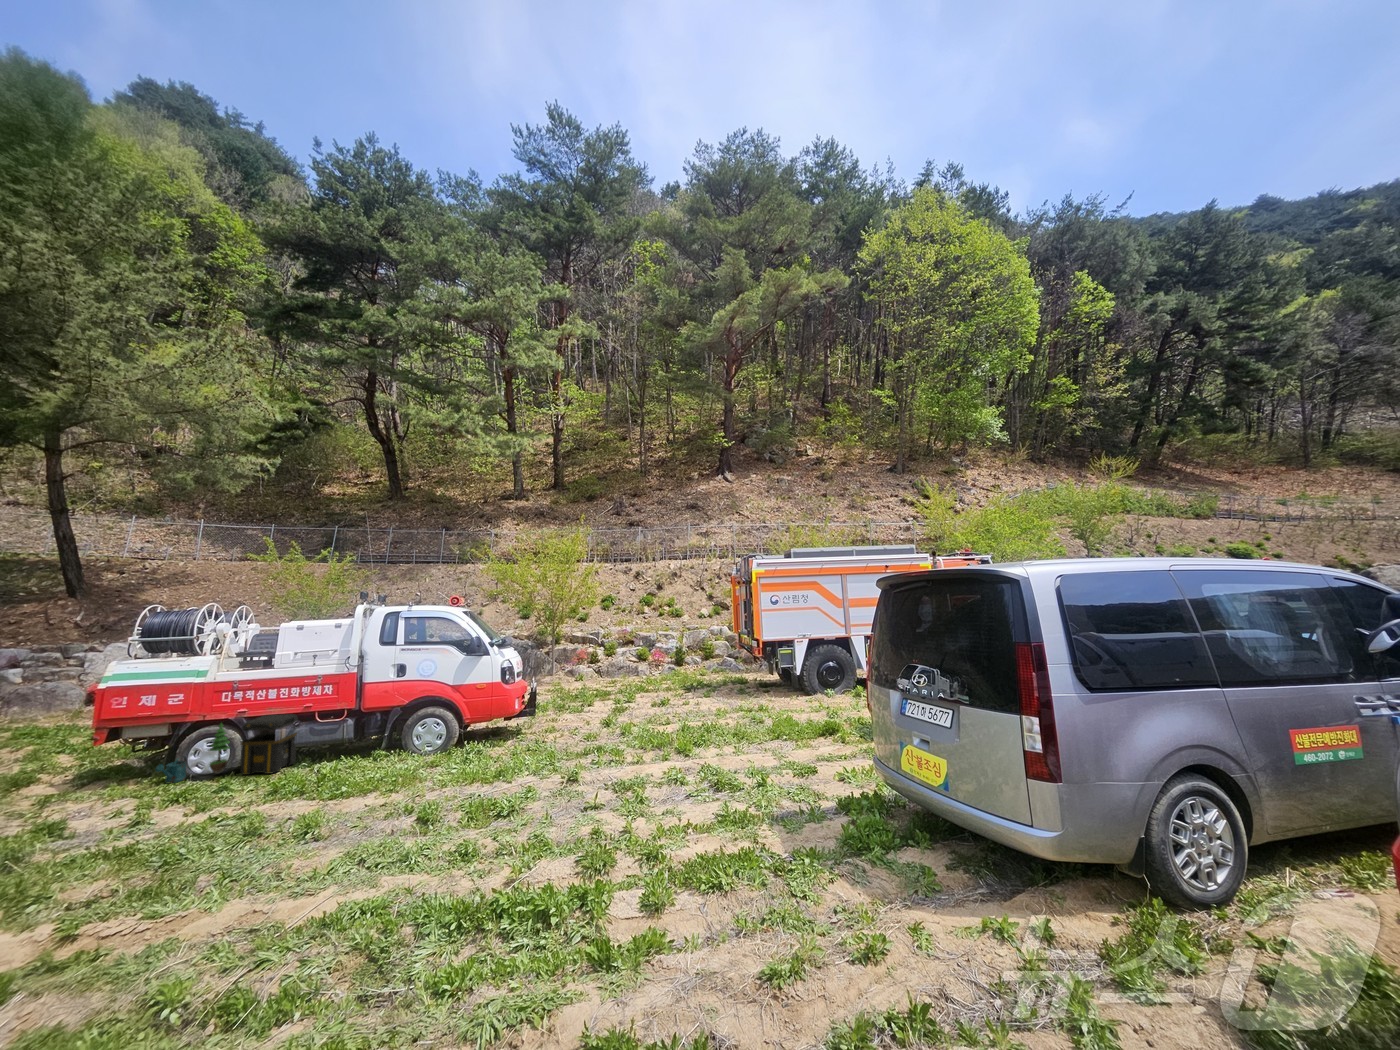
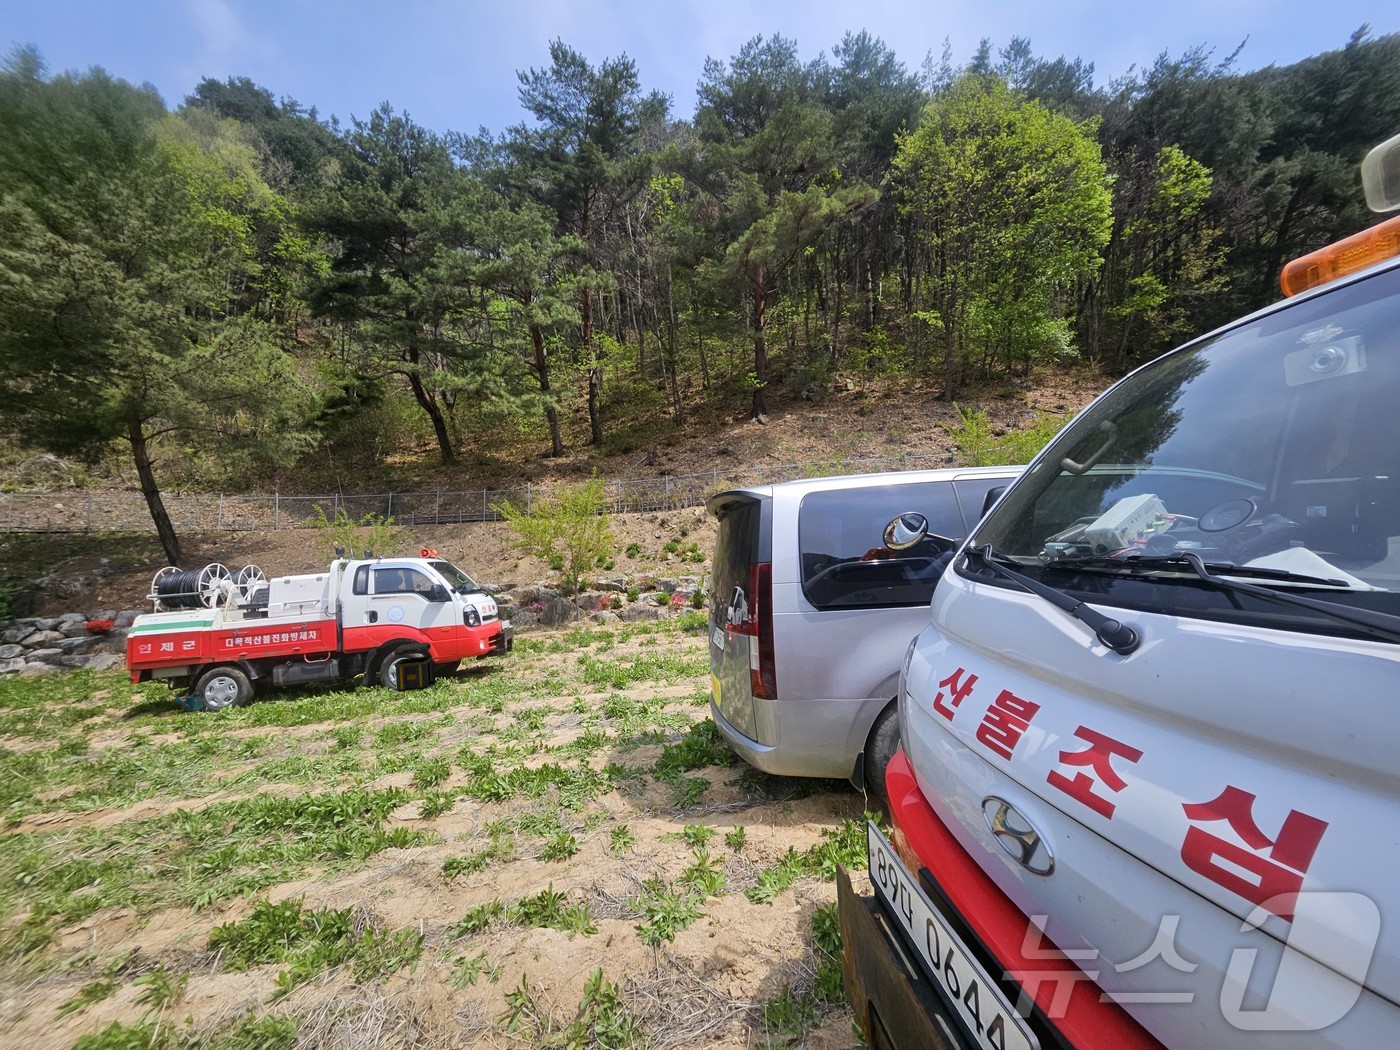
toolbox: present [240,714,298,775] -> present [394,642,432,691]
potted tree: present [209,723,230,774] -> none [217,663,237,705]

